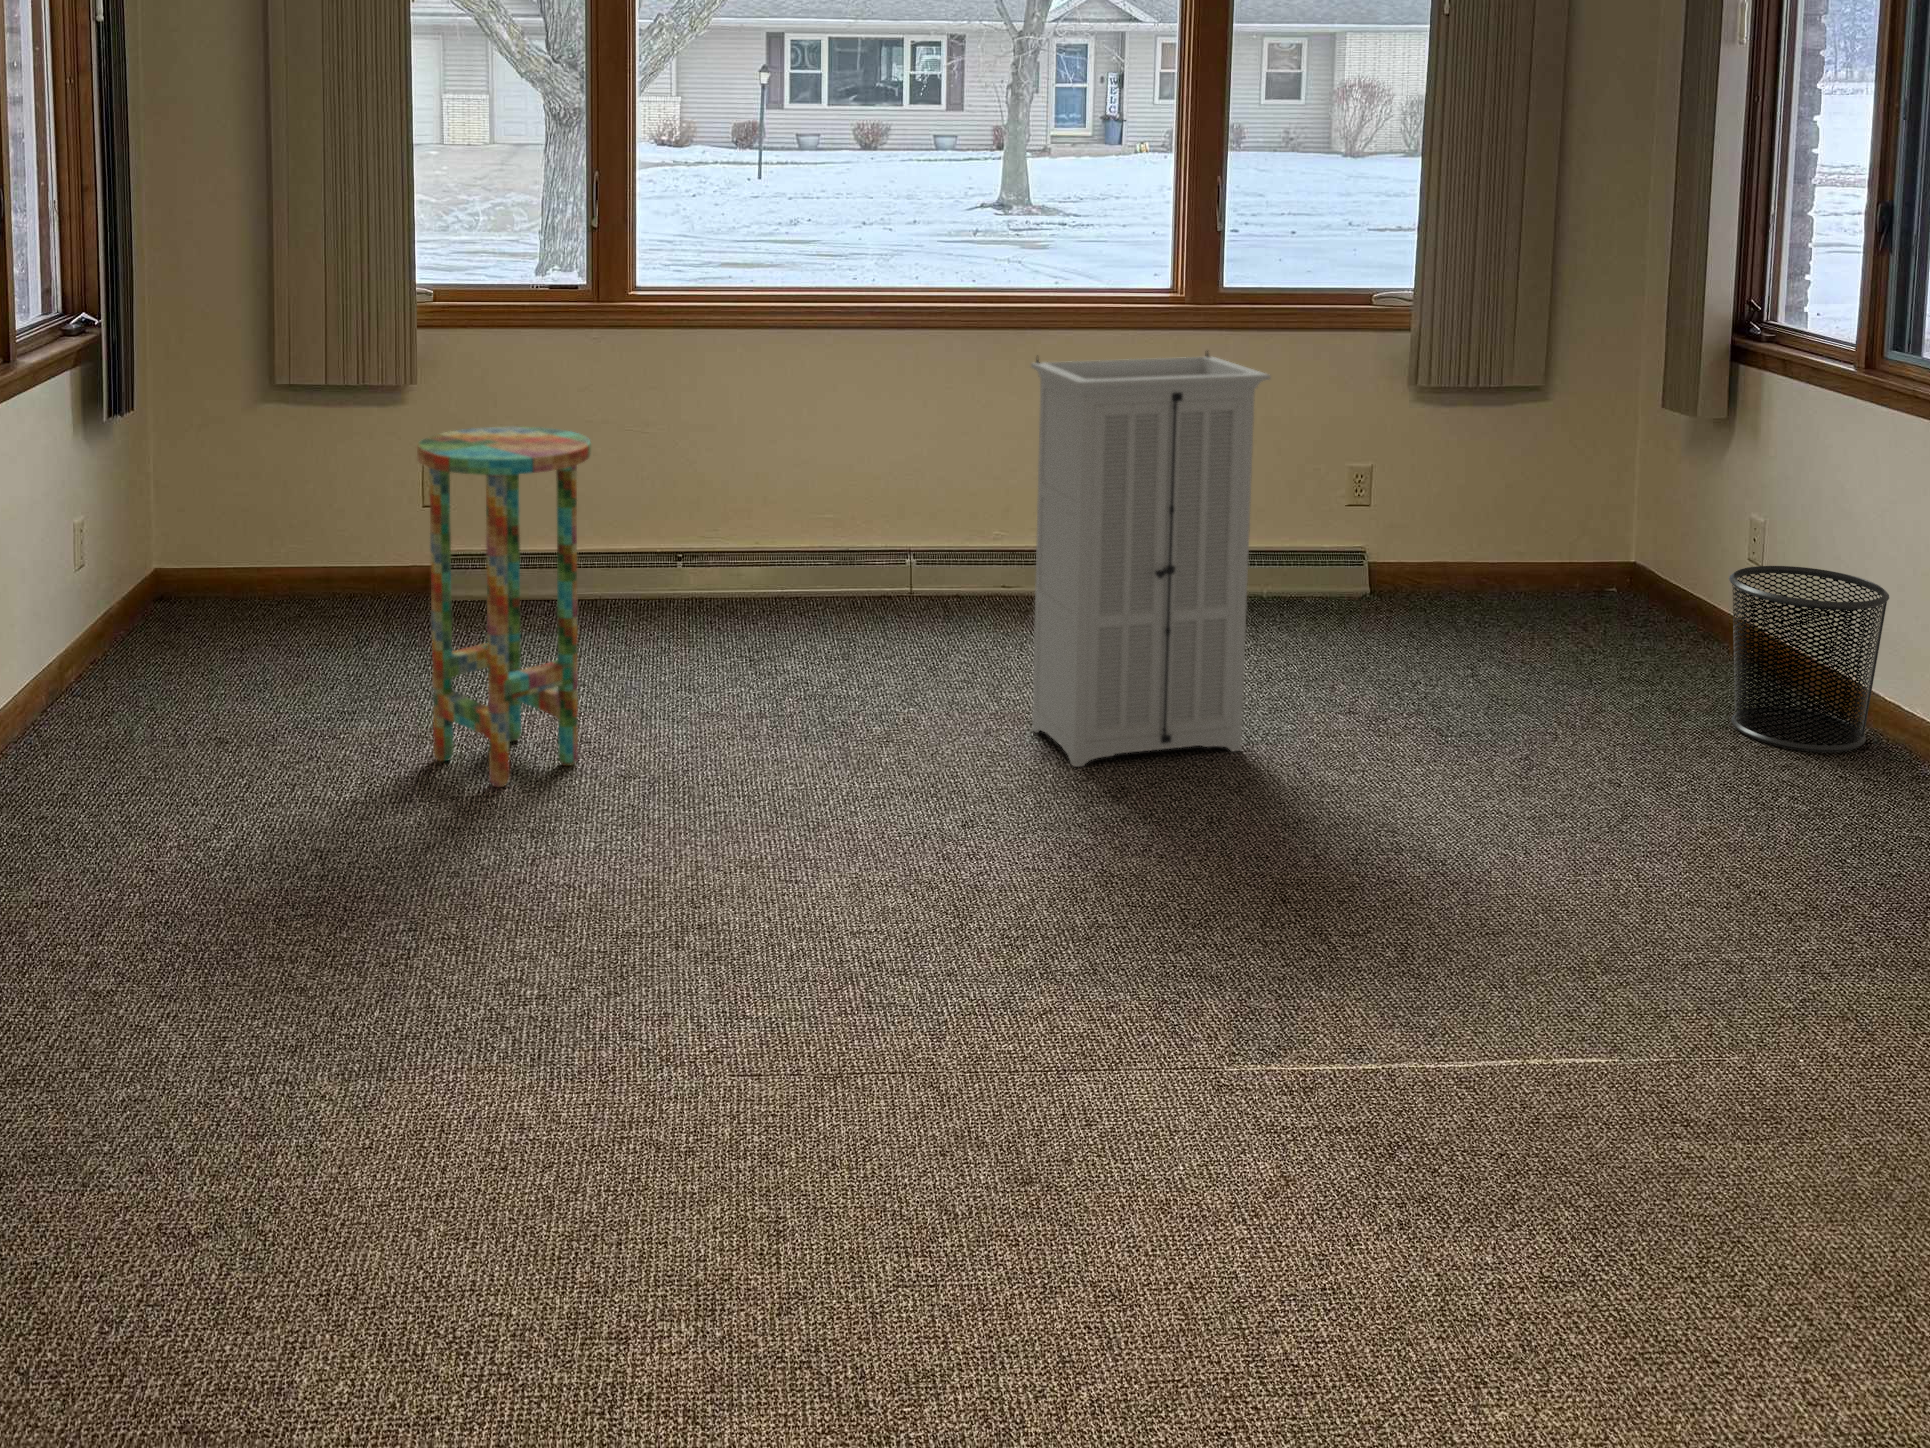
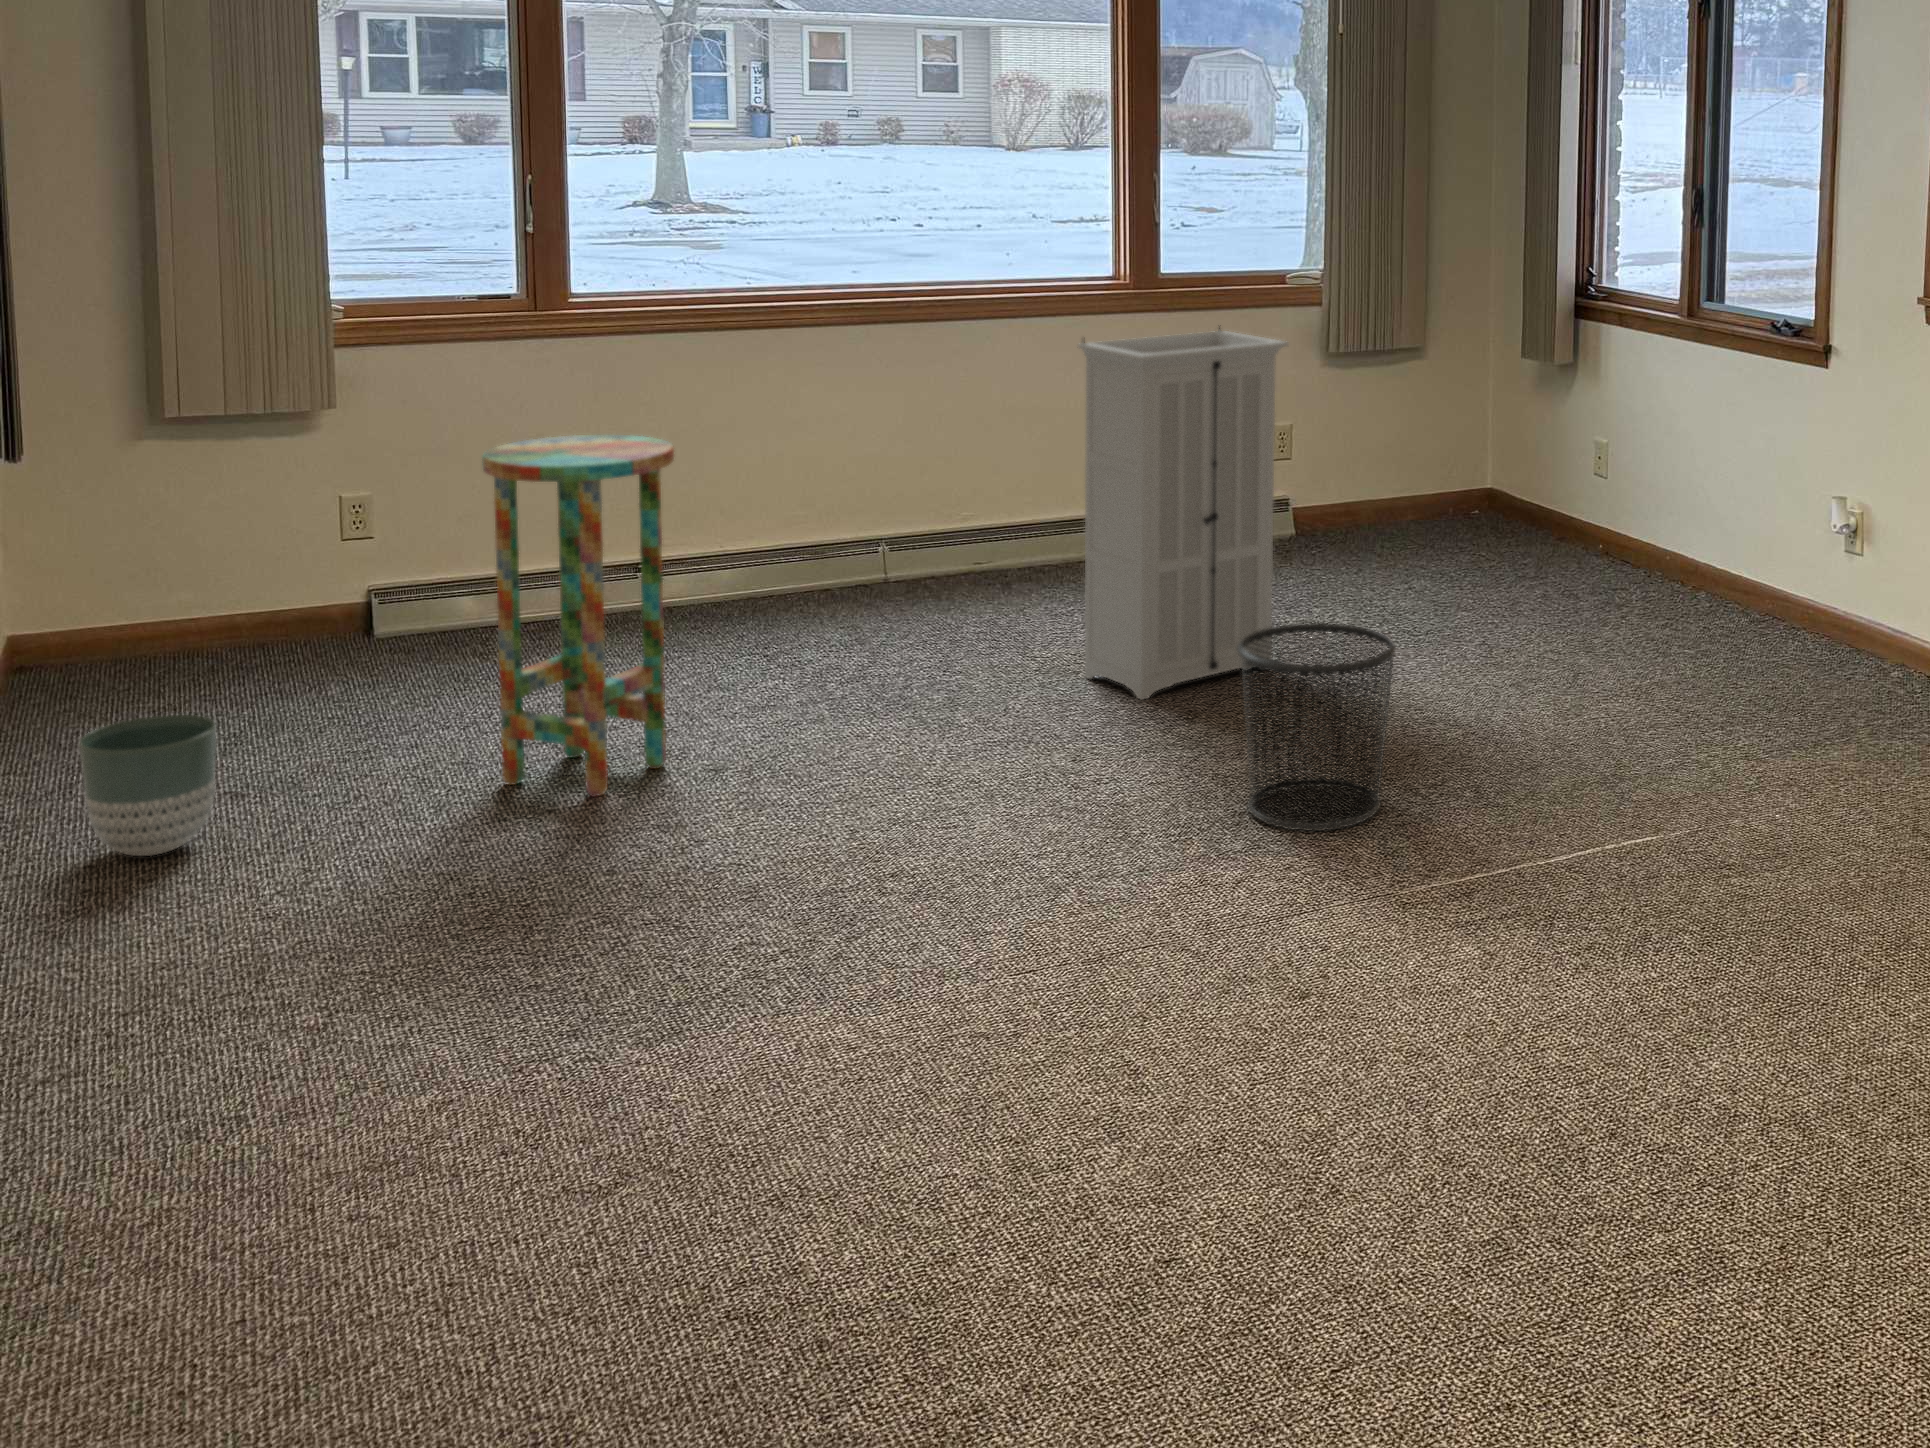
waste bin: present [1729,566,1889,752] -> present [1237,623,1396,831]
planter: none [80,654,189,781] -> present [79,715,216,856]

